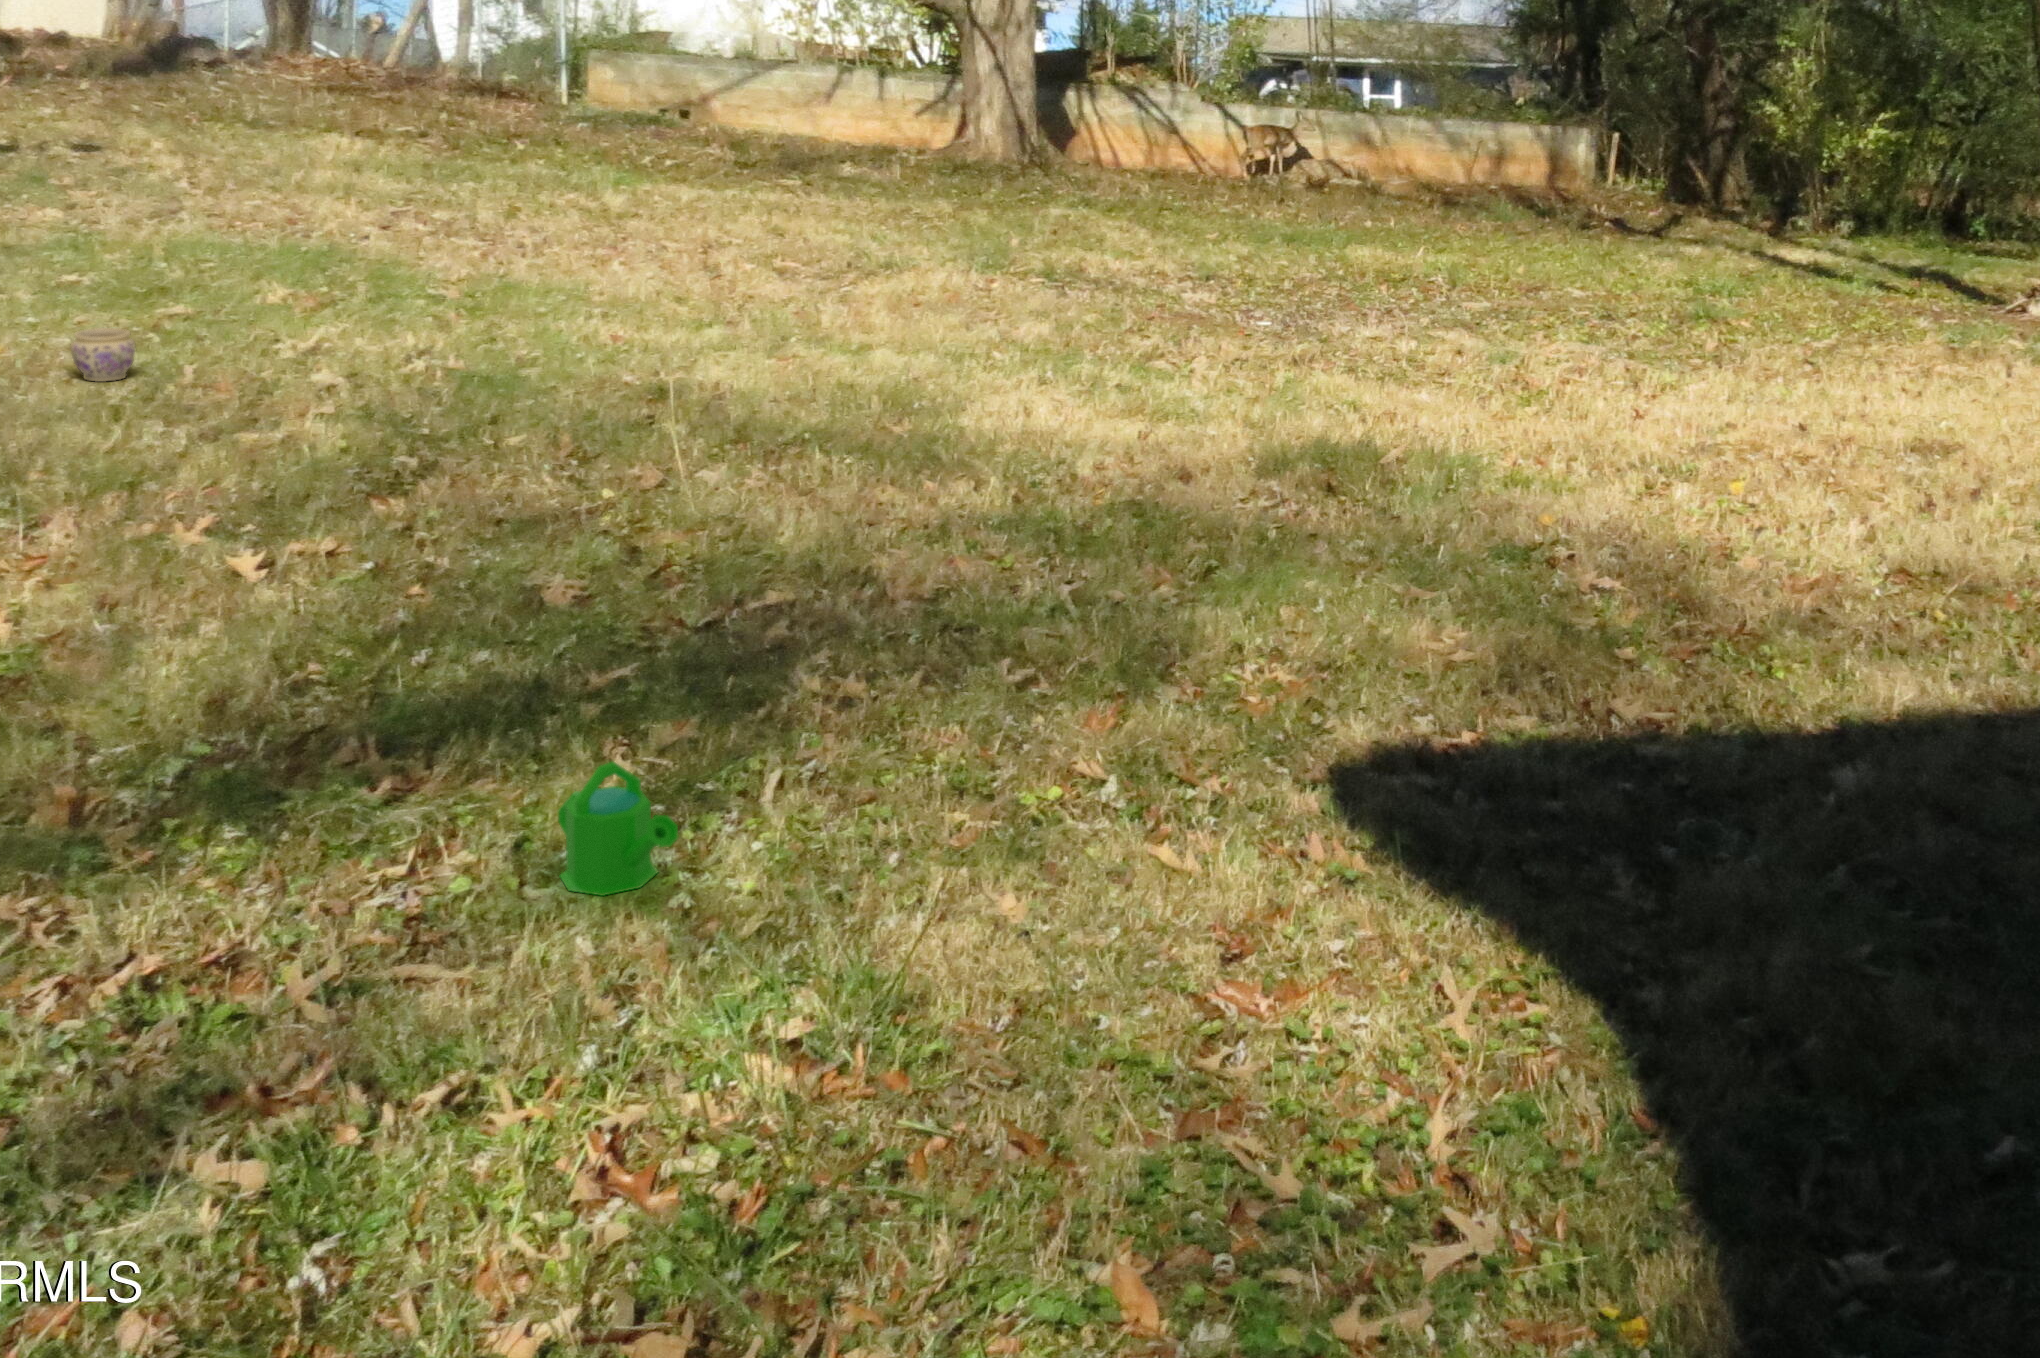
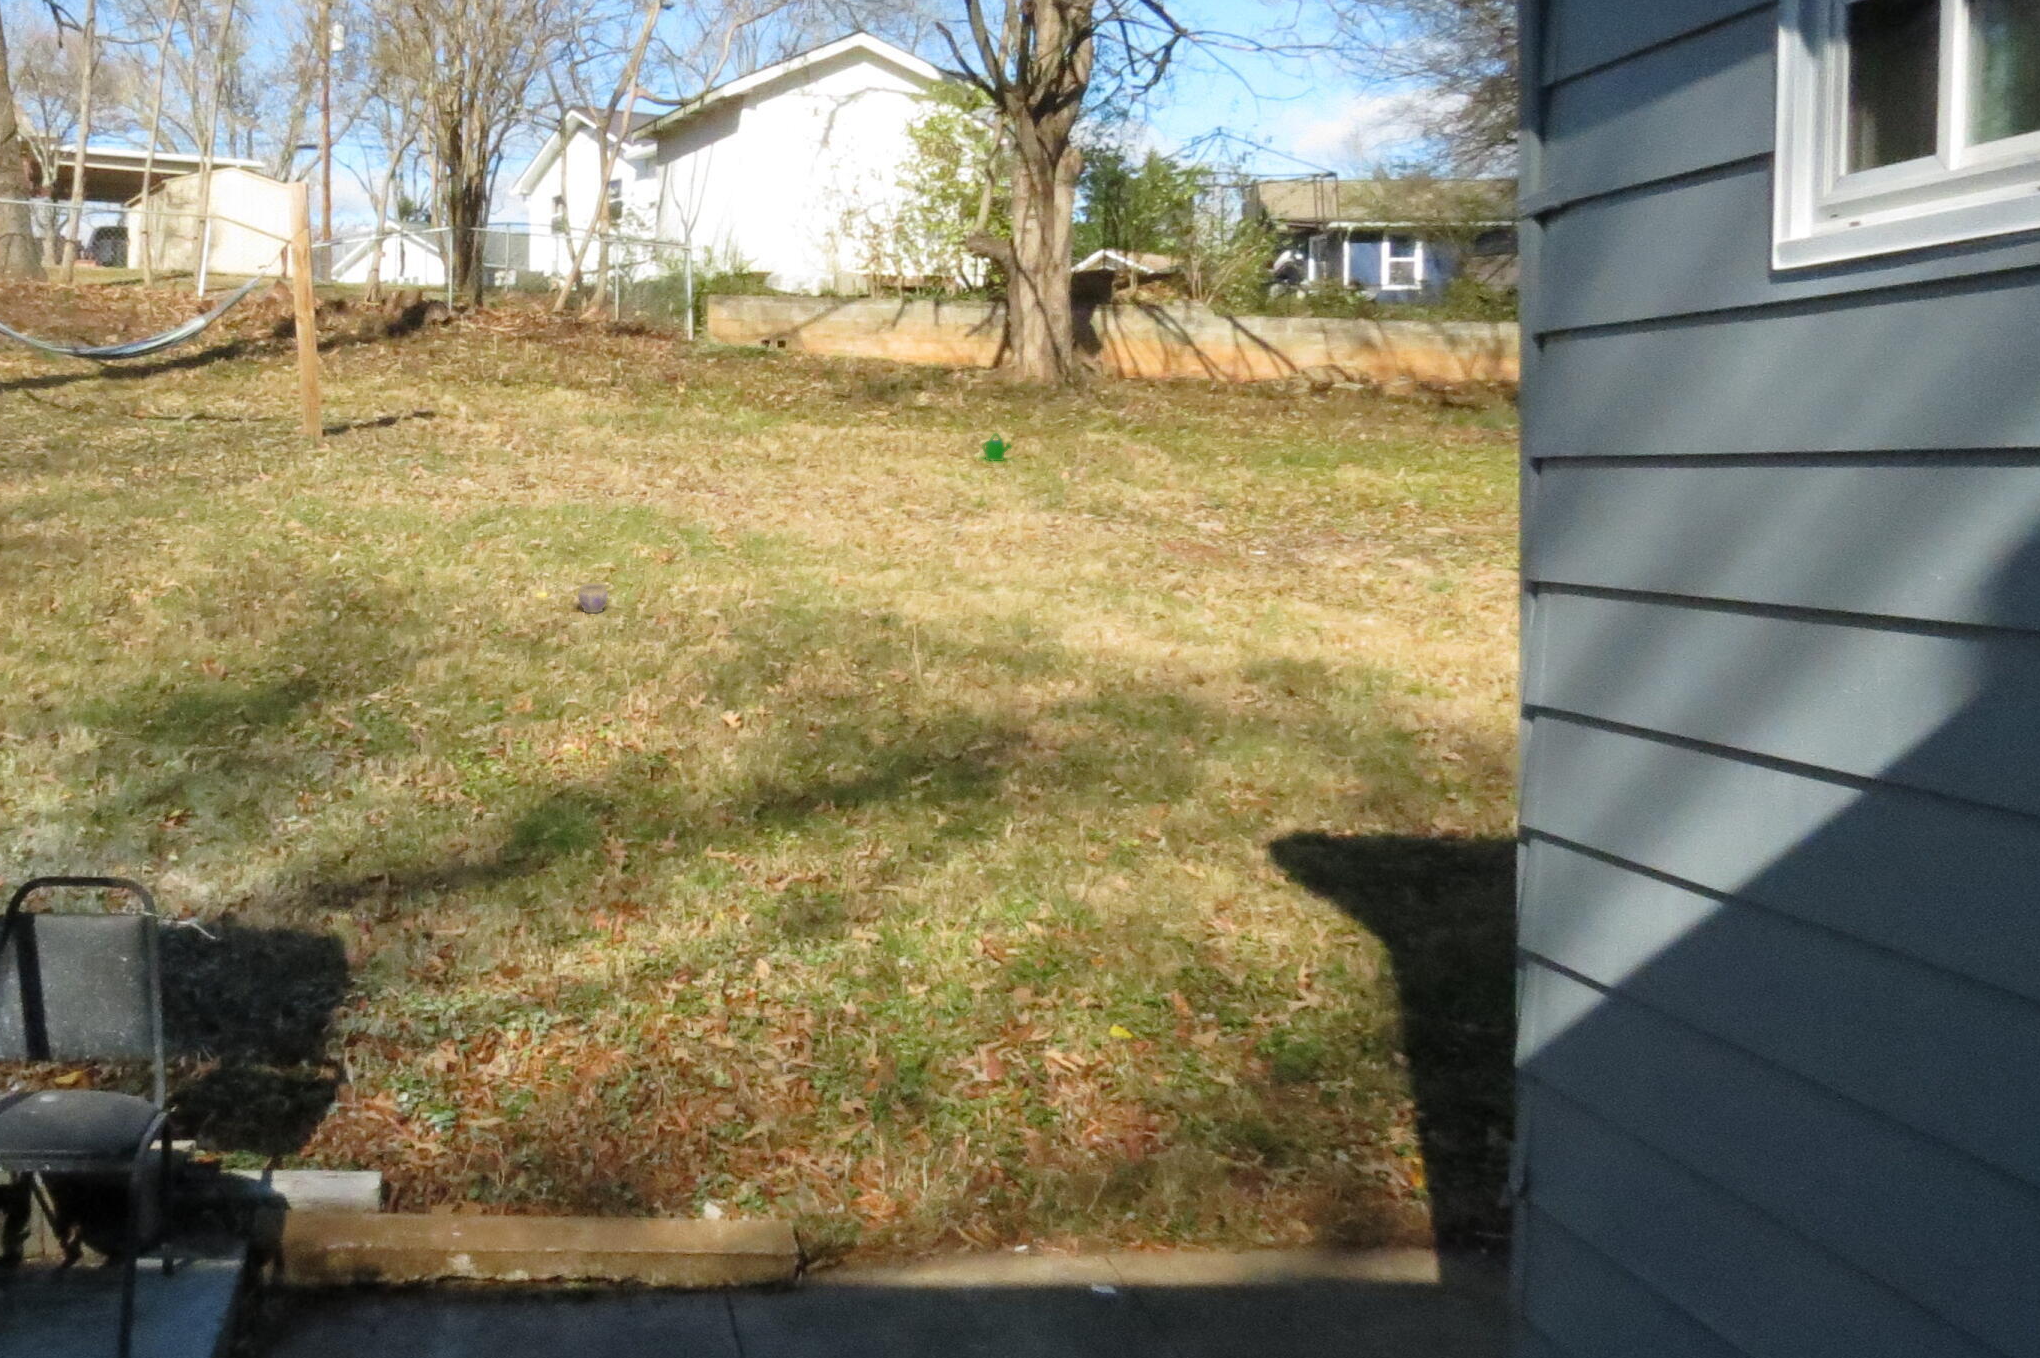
watering can: present [558,762,678,896] -> present [982,433,1011,461]

